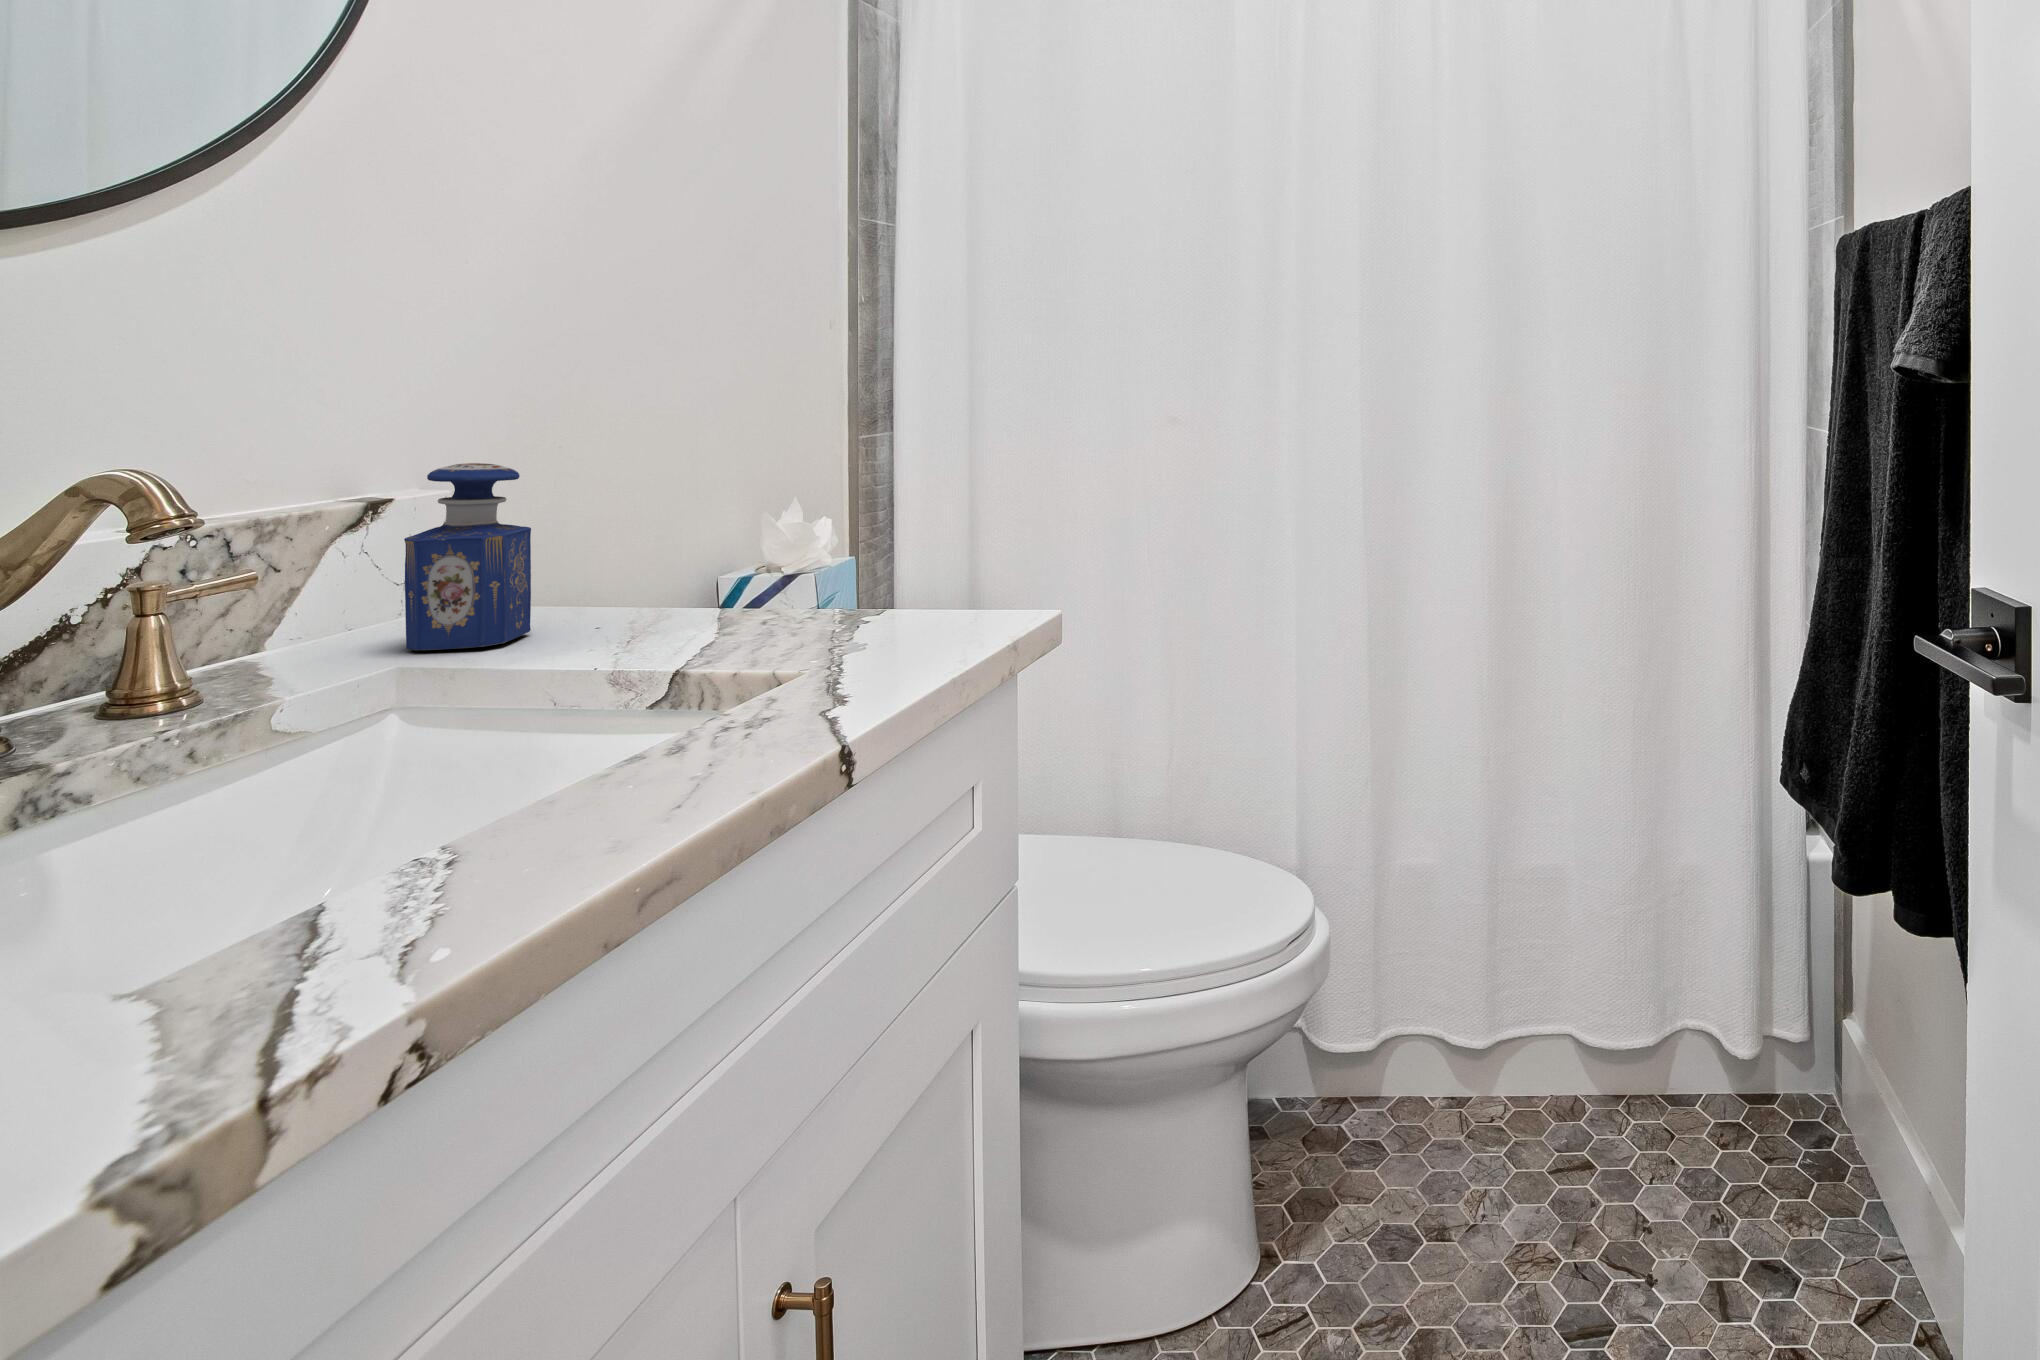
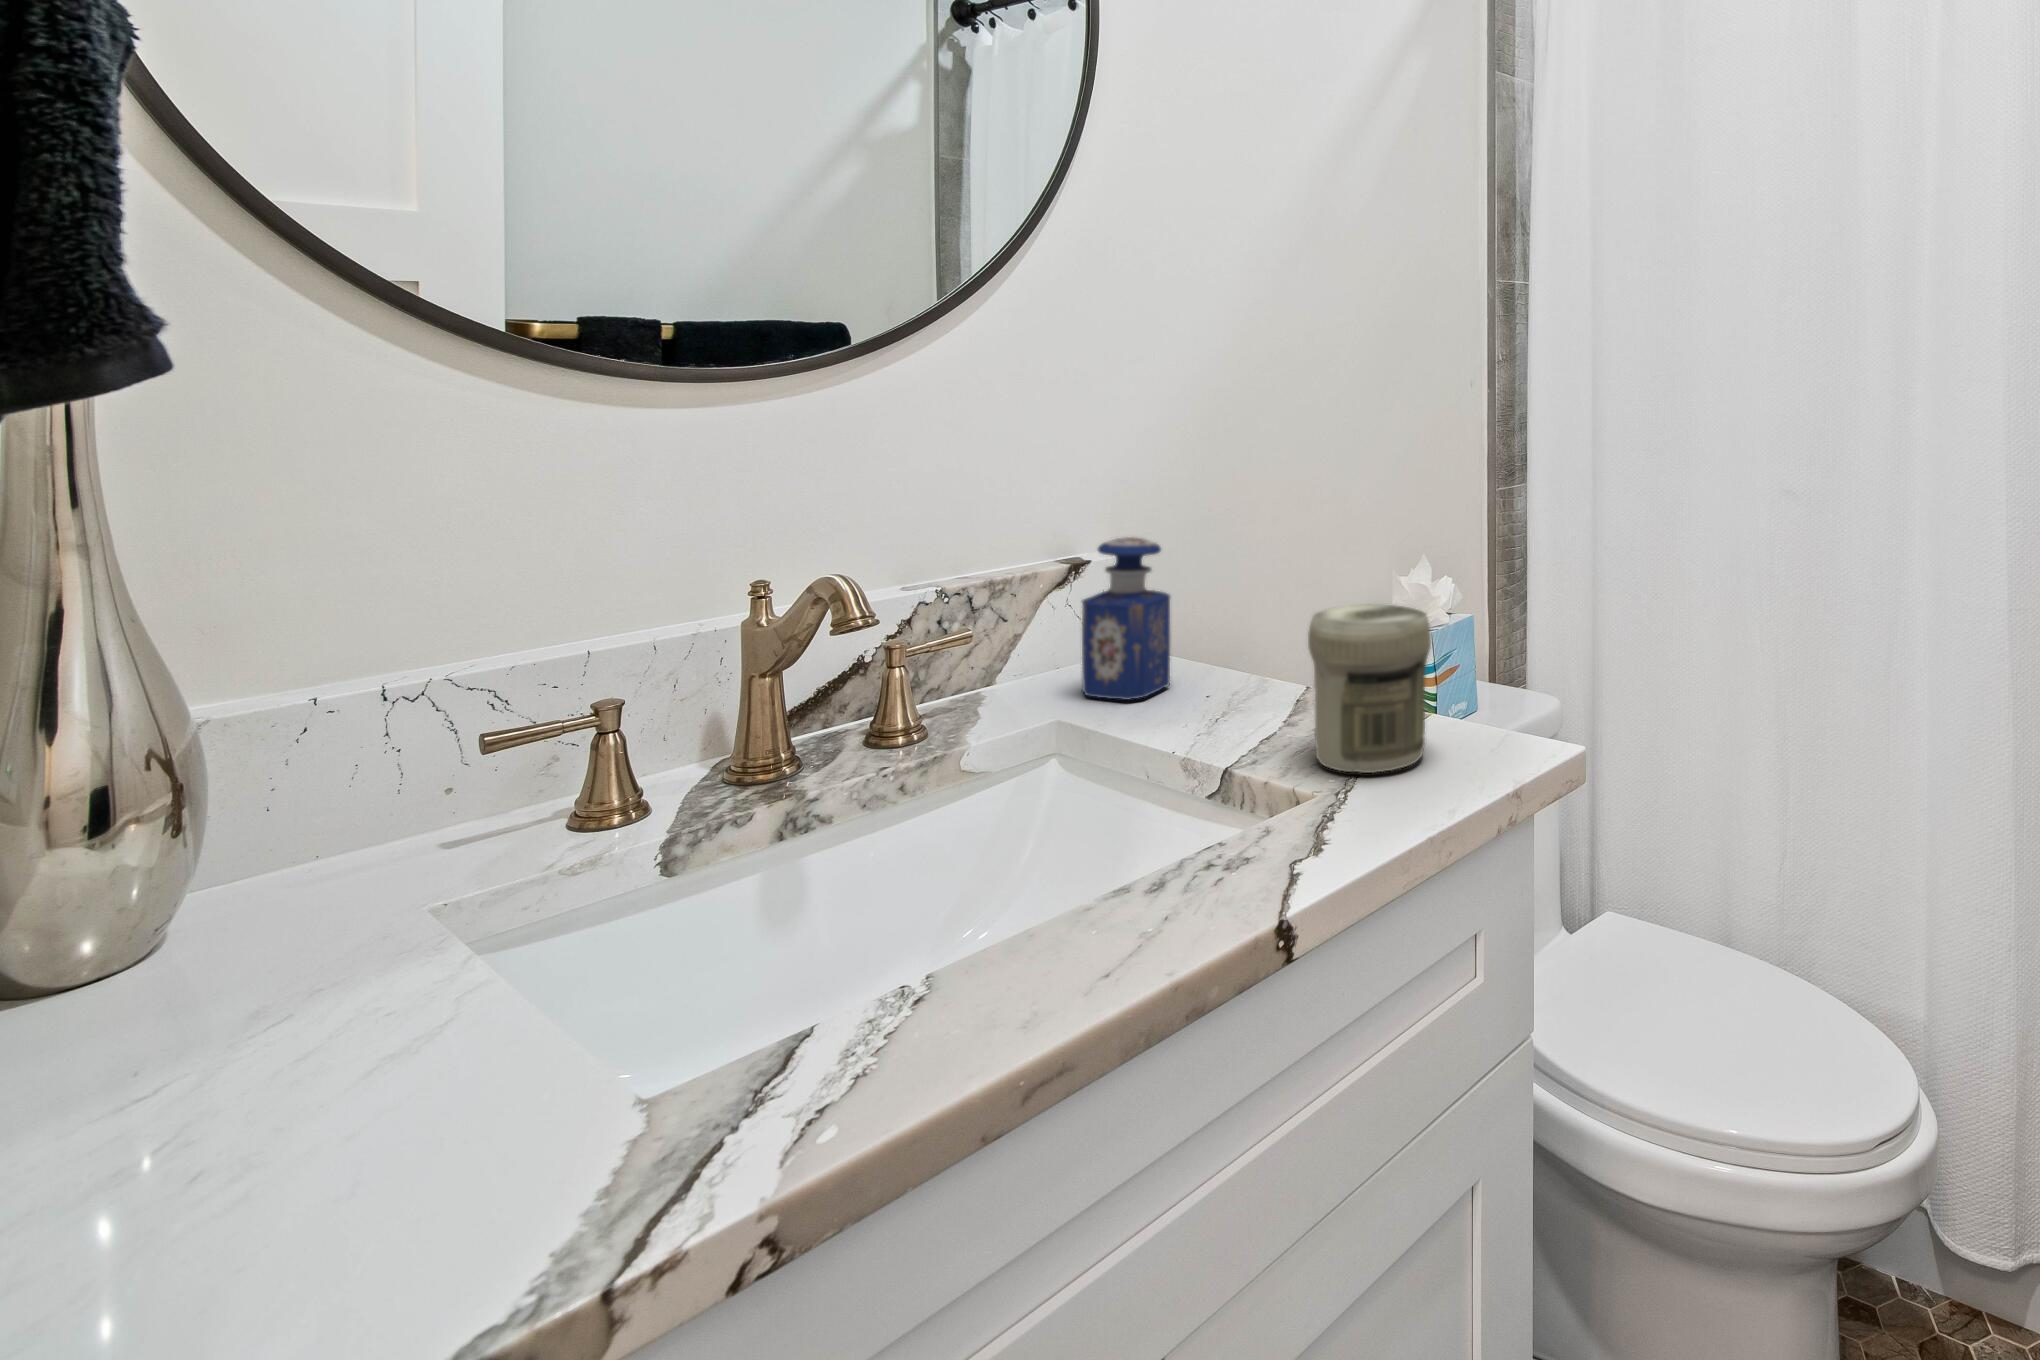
jar: none [766,503,904,663] -> present [1308,605,1431,773]

